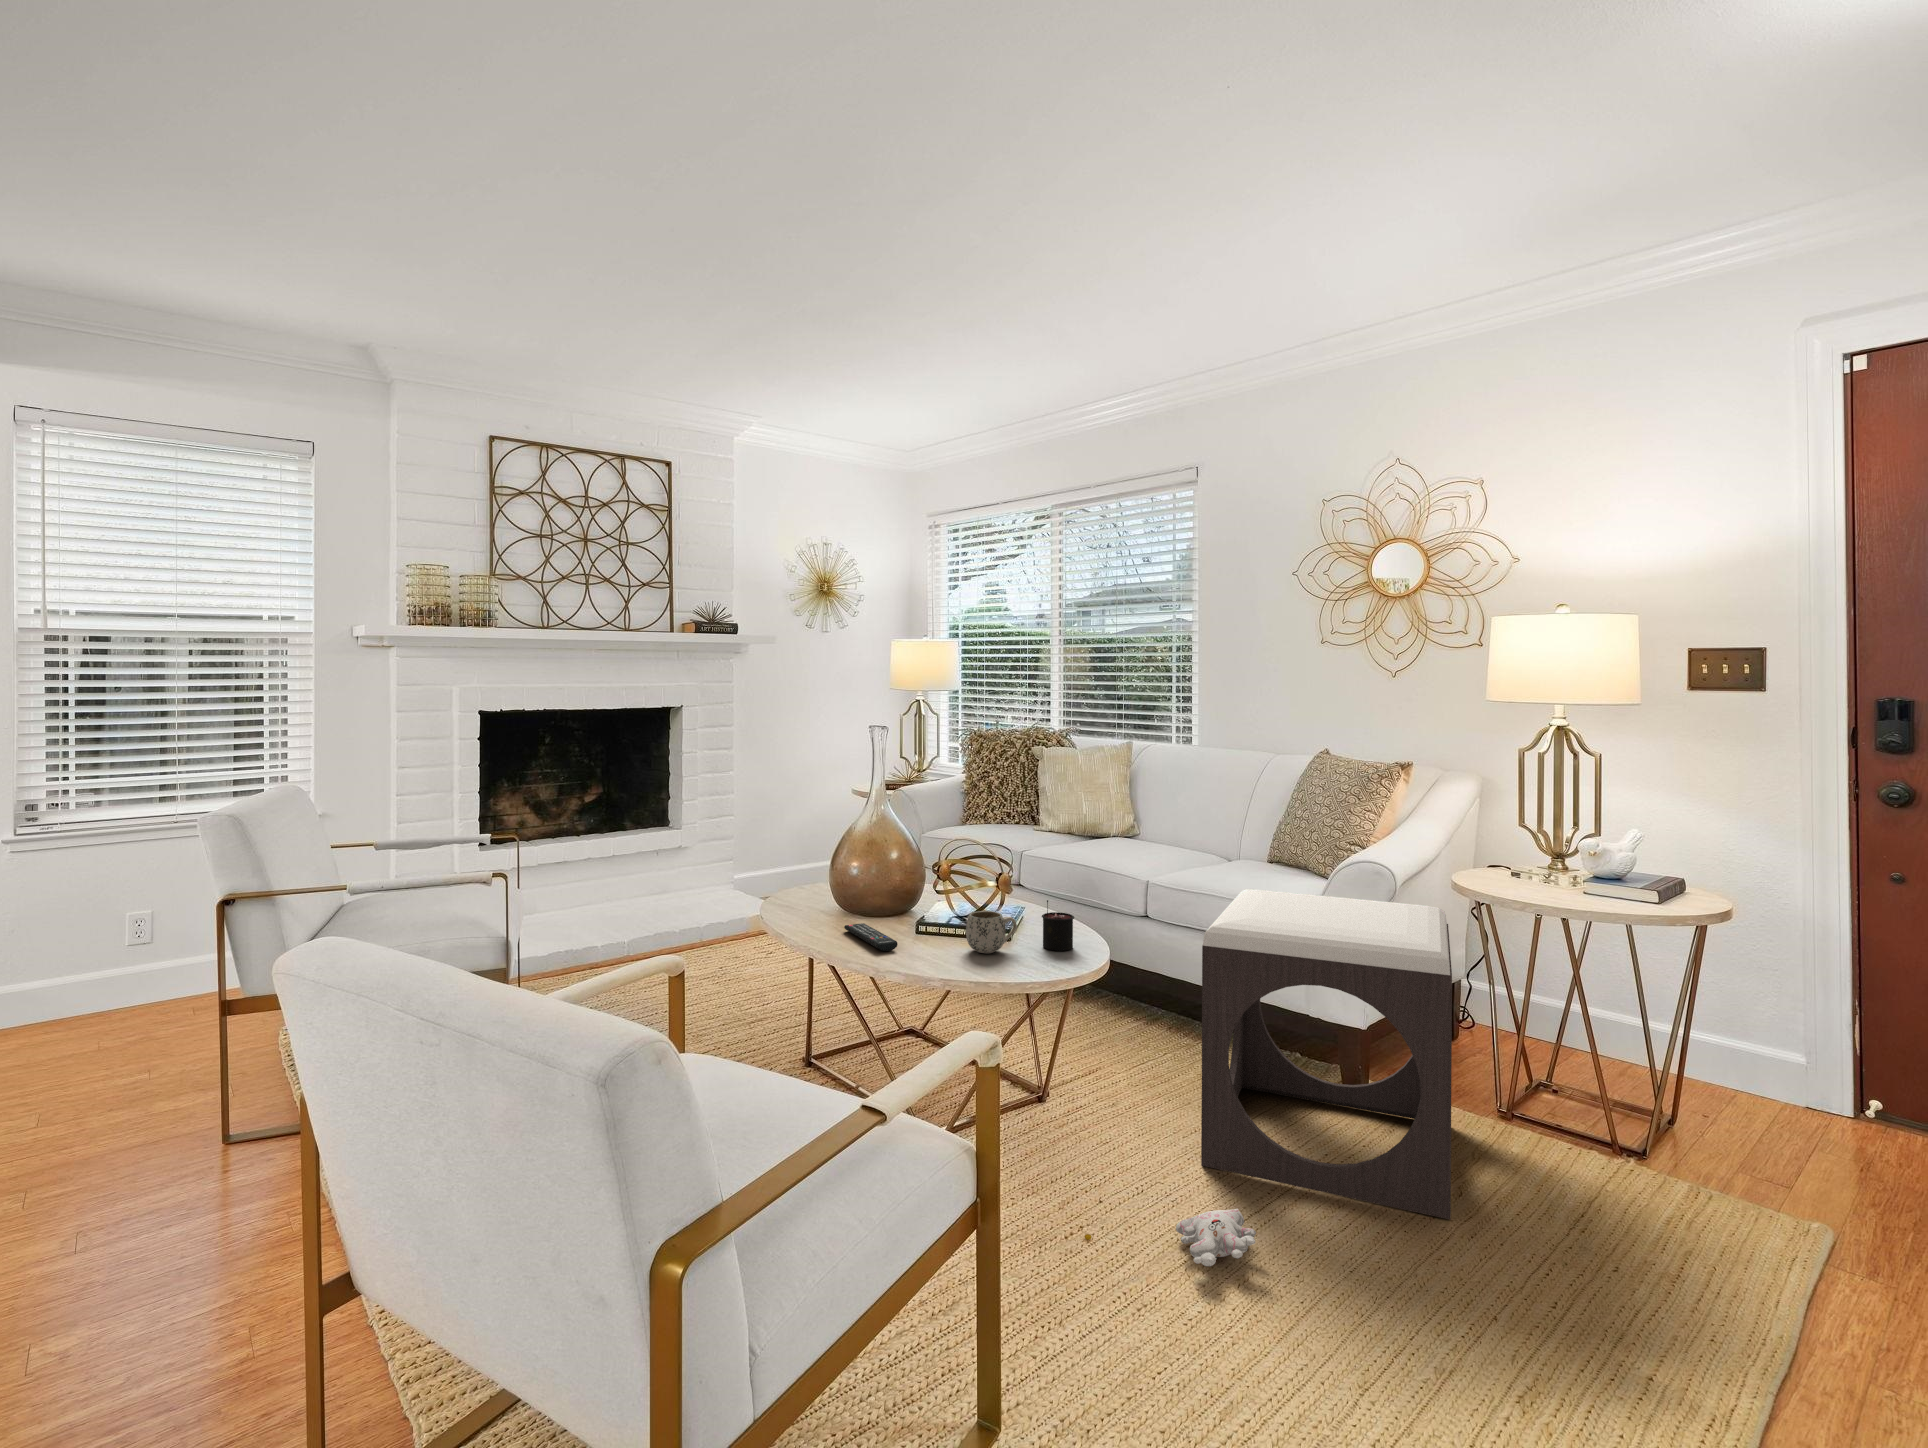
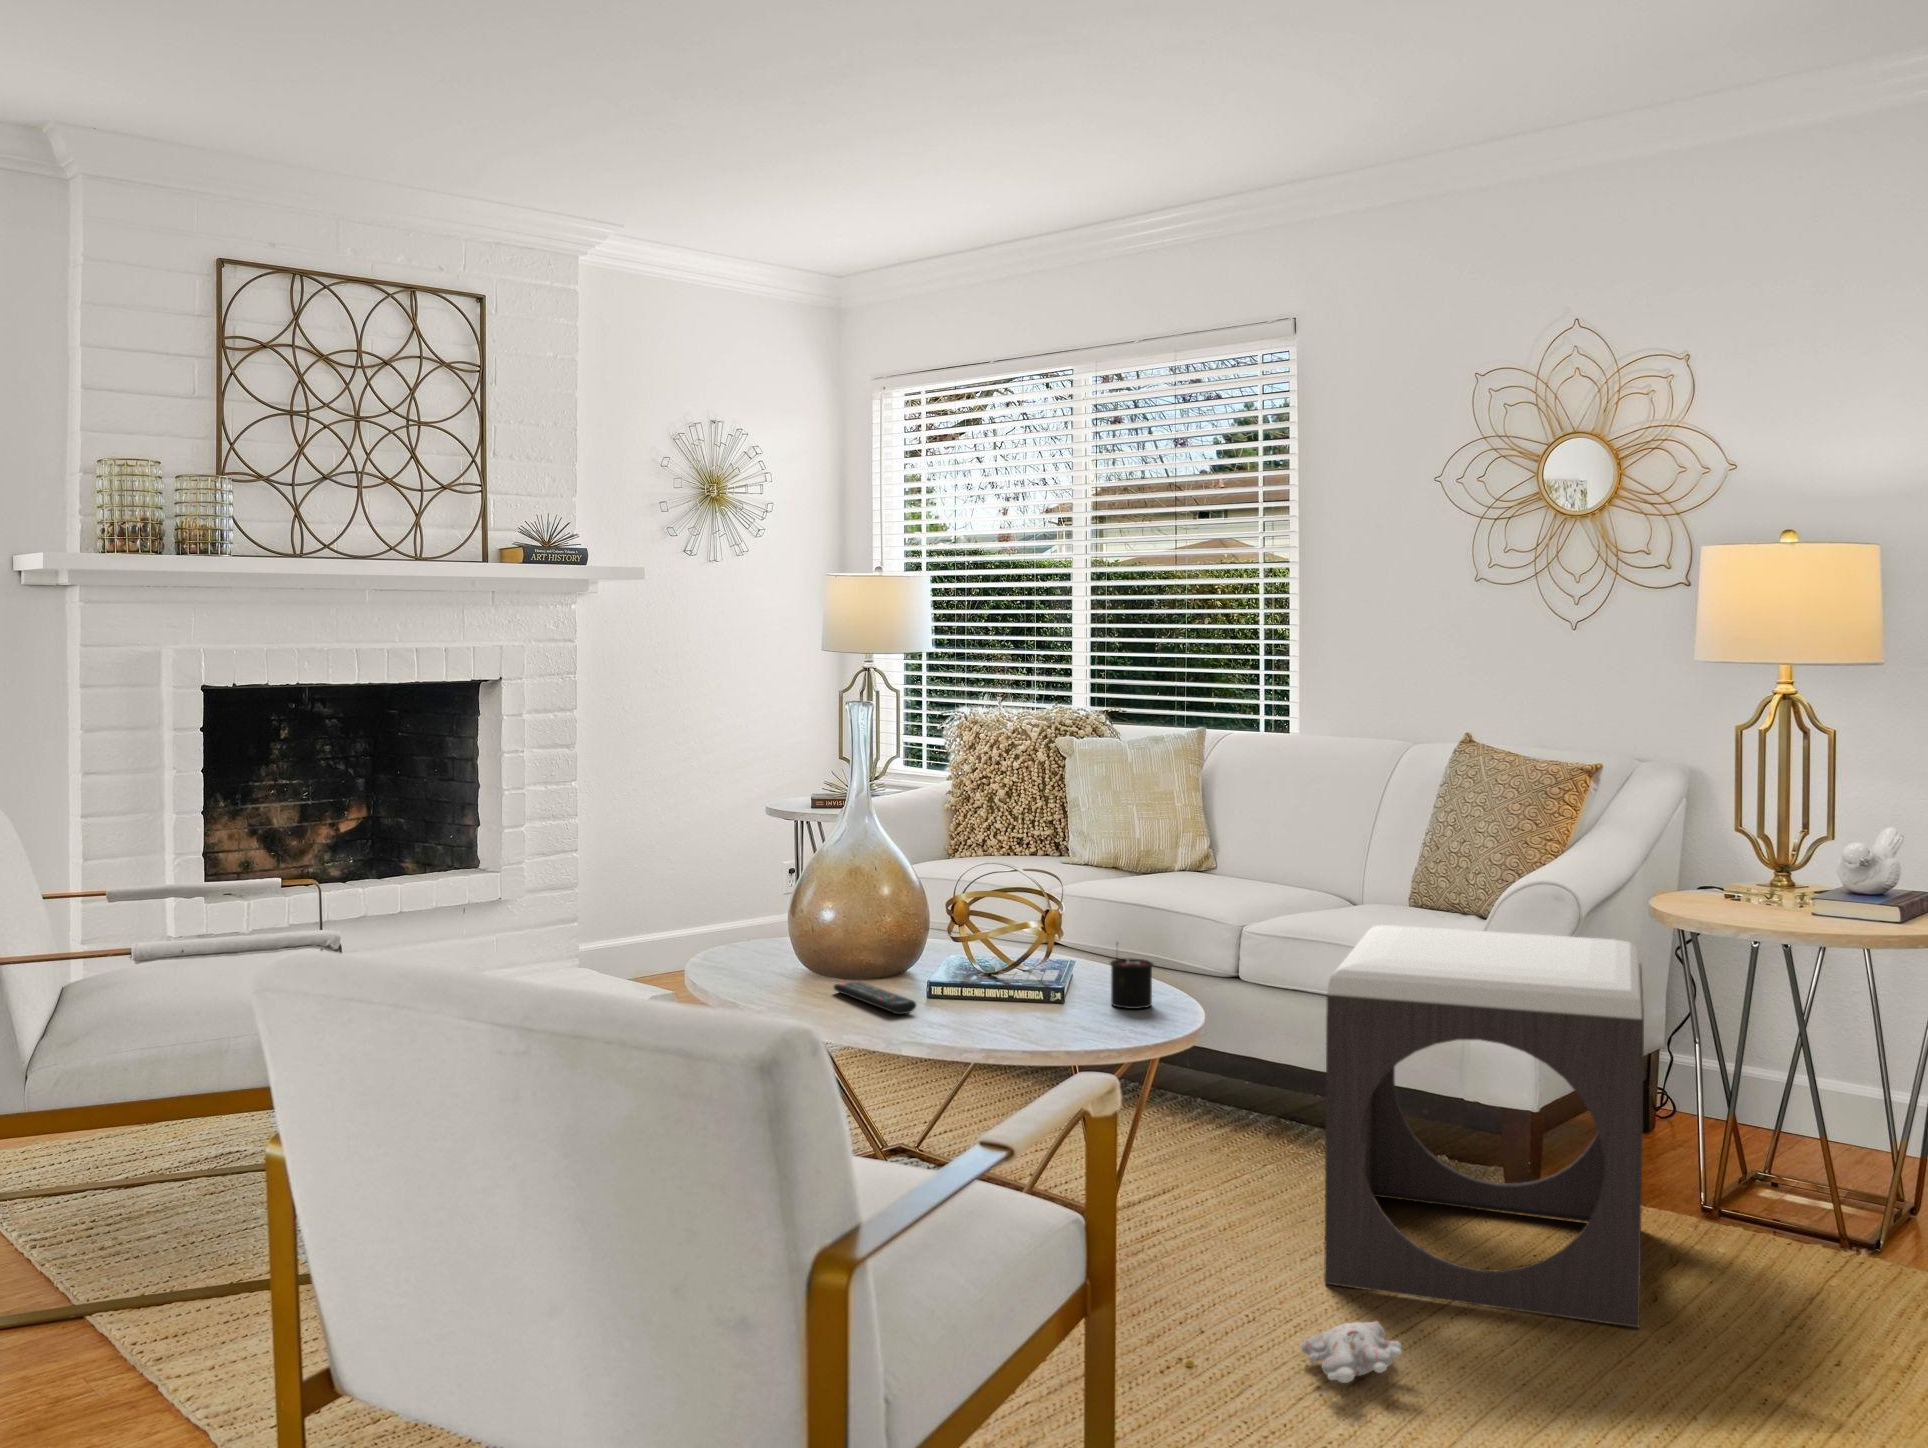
mug: present [966,911,1017,953] -> none [1009,958,1078,1014]

